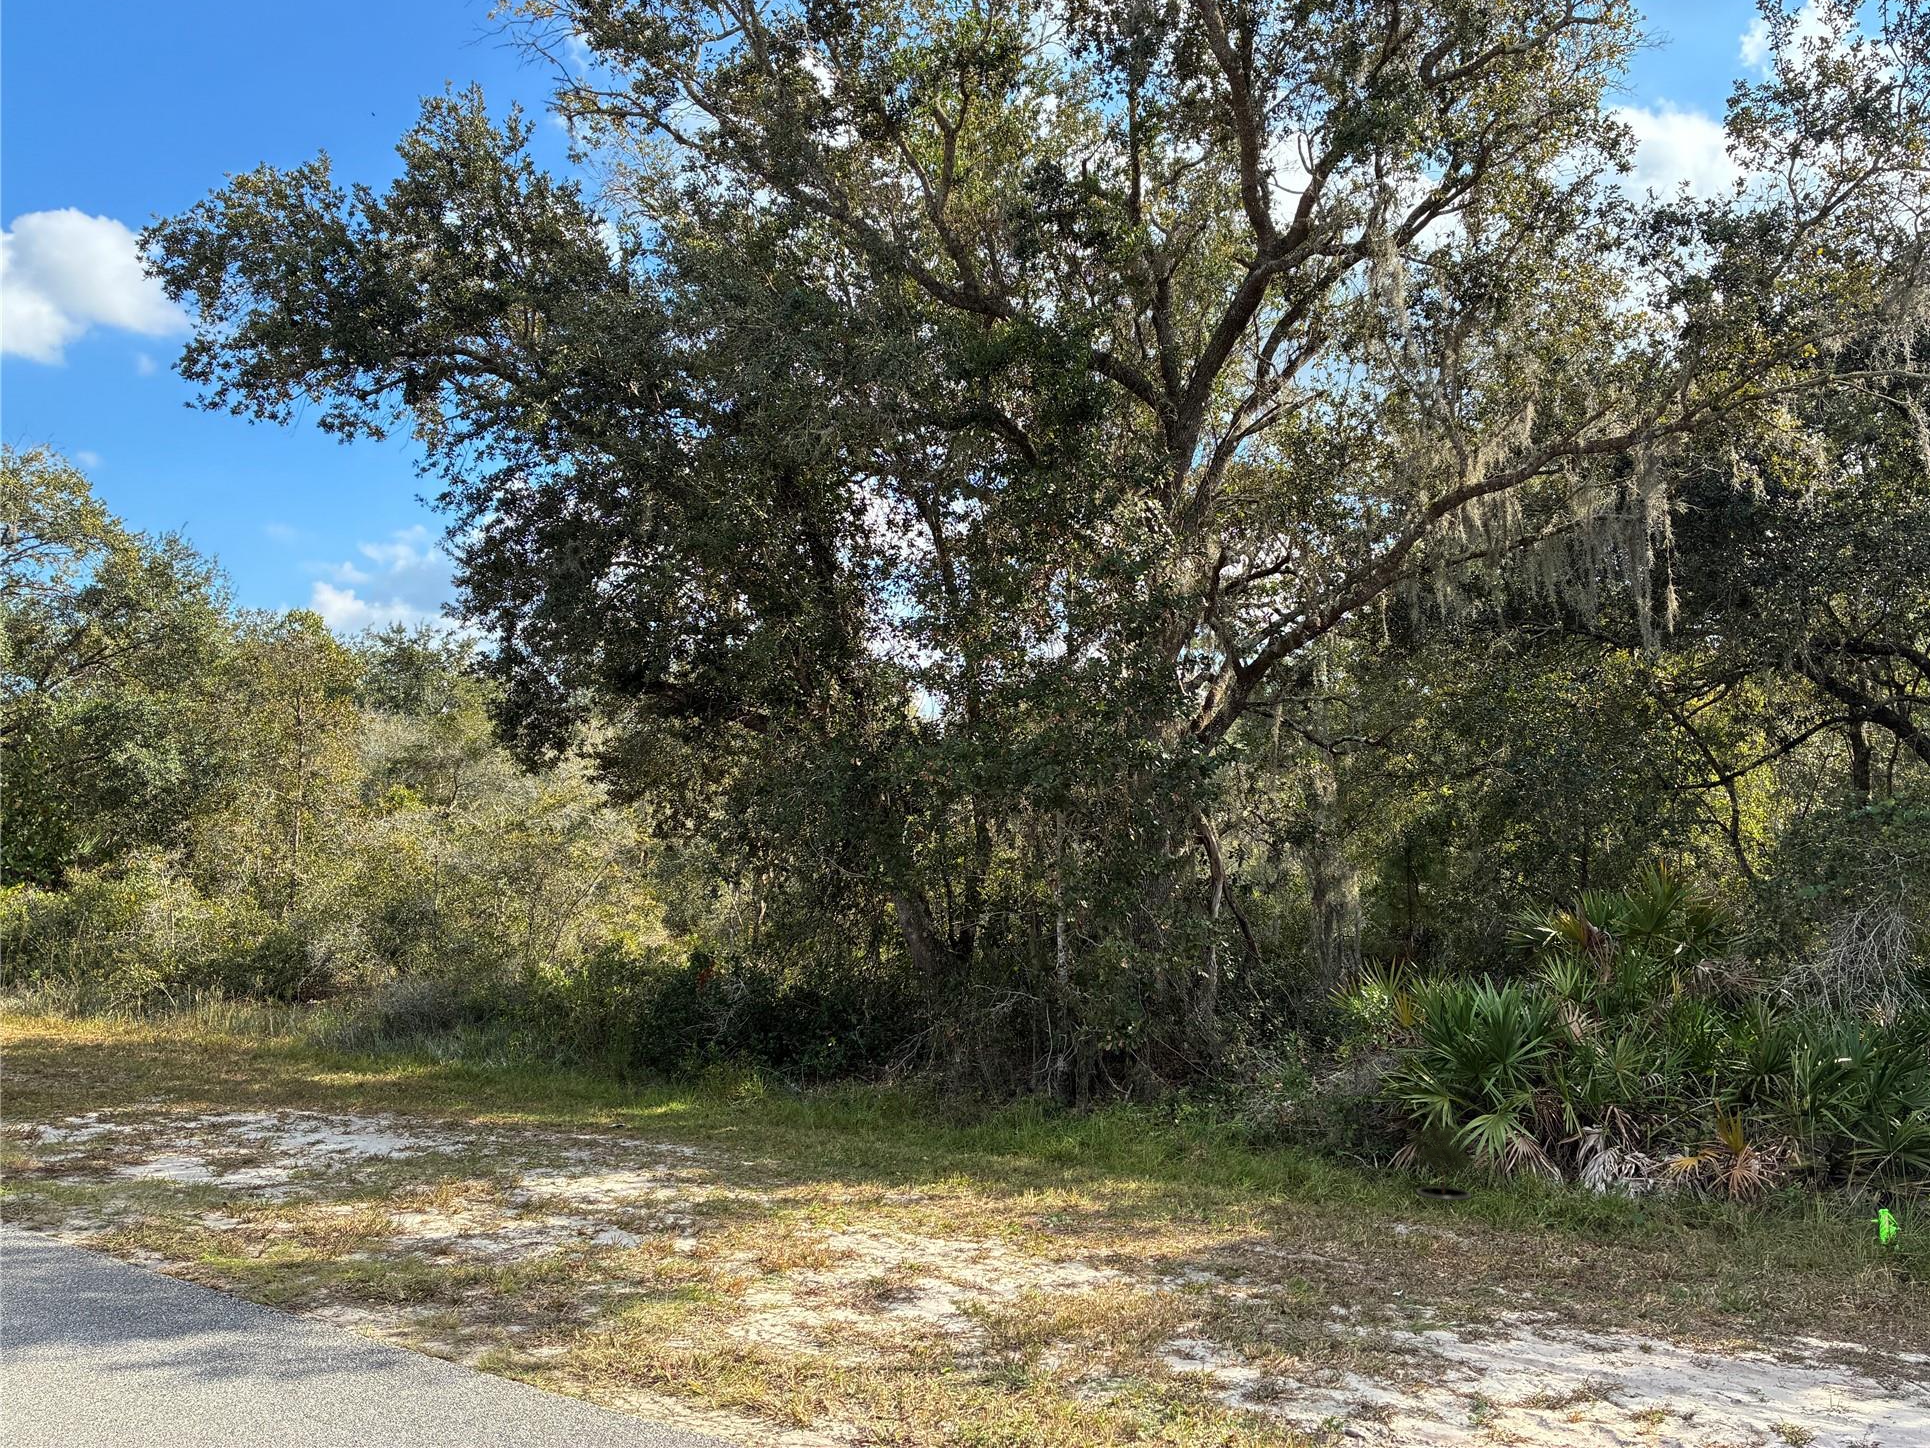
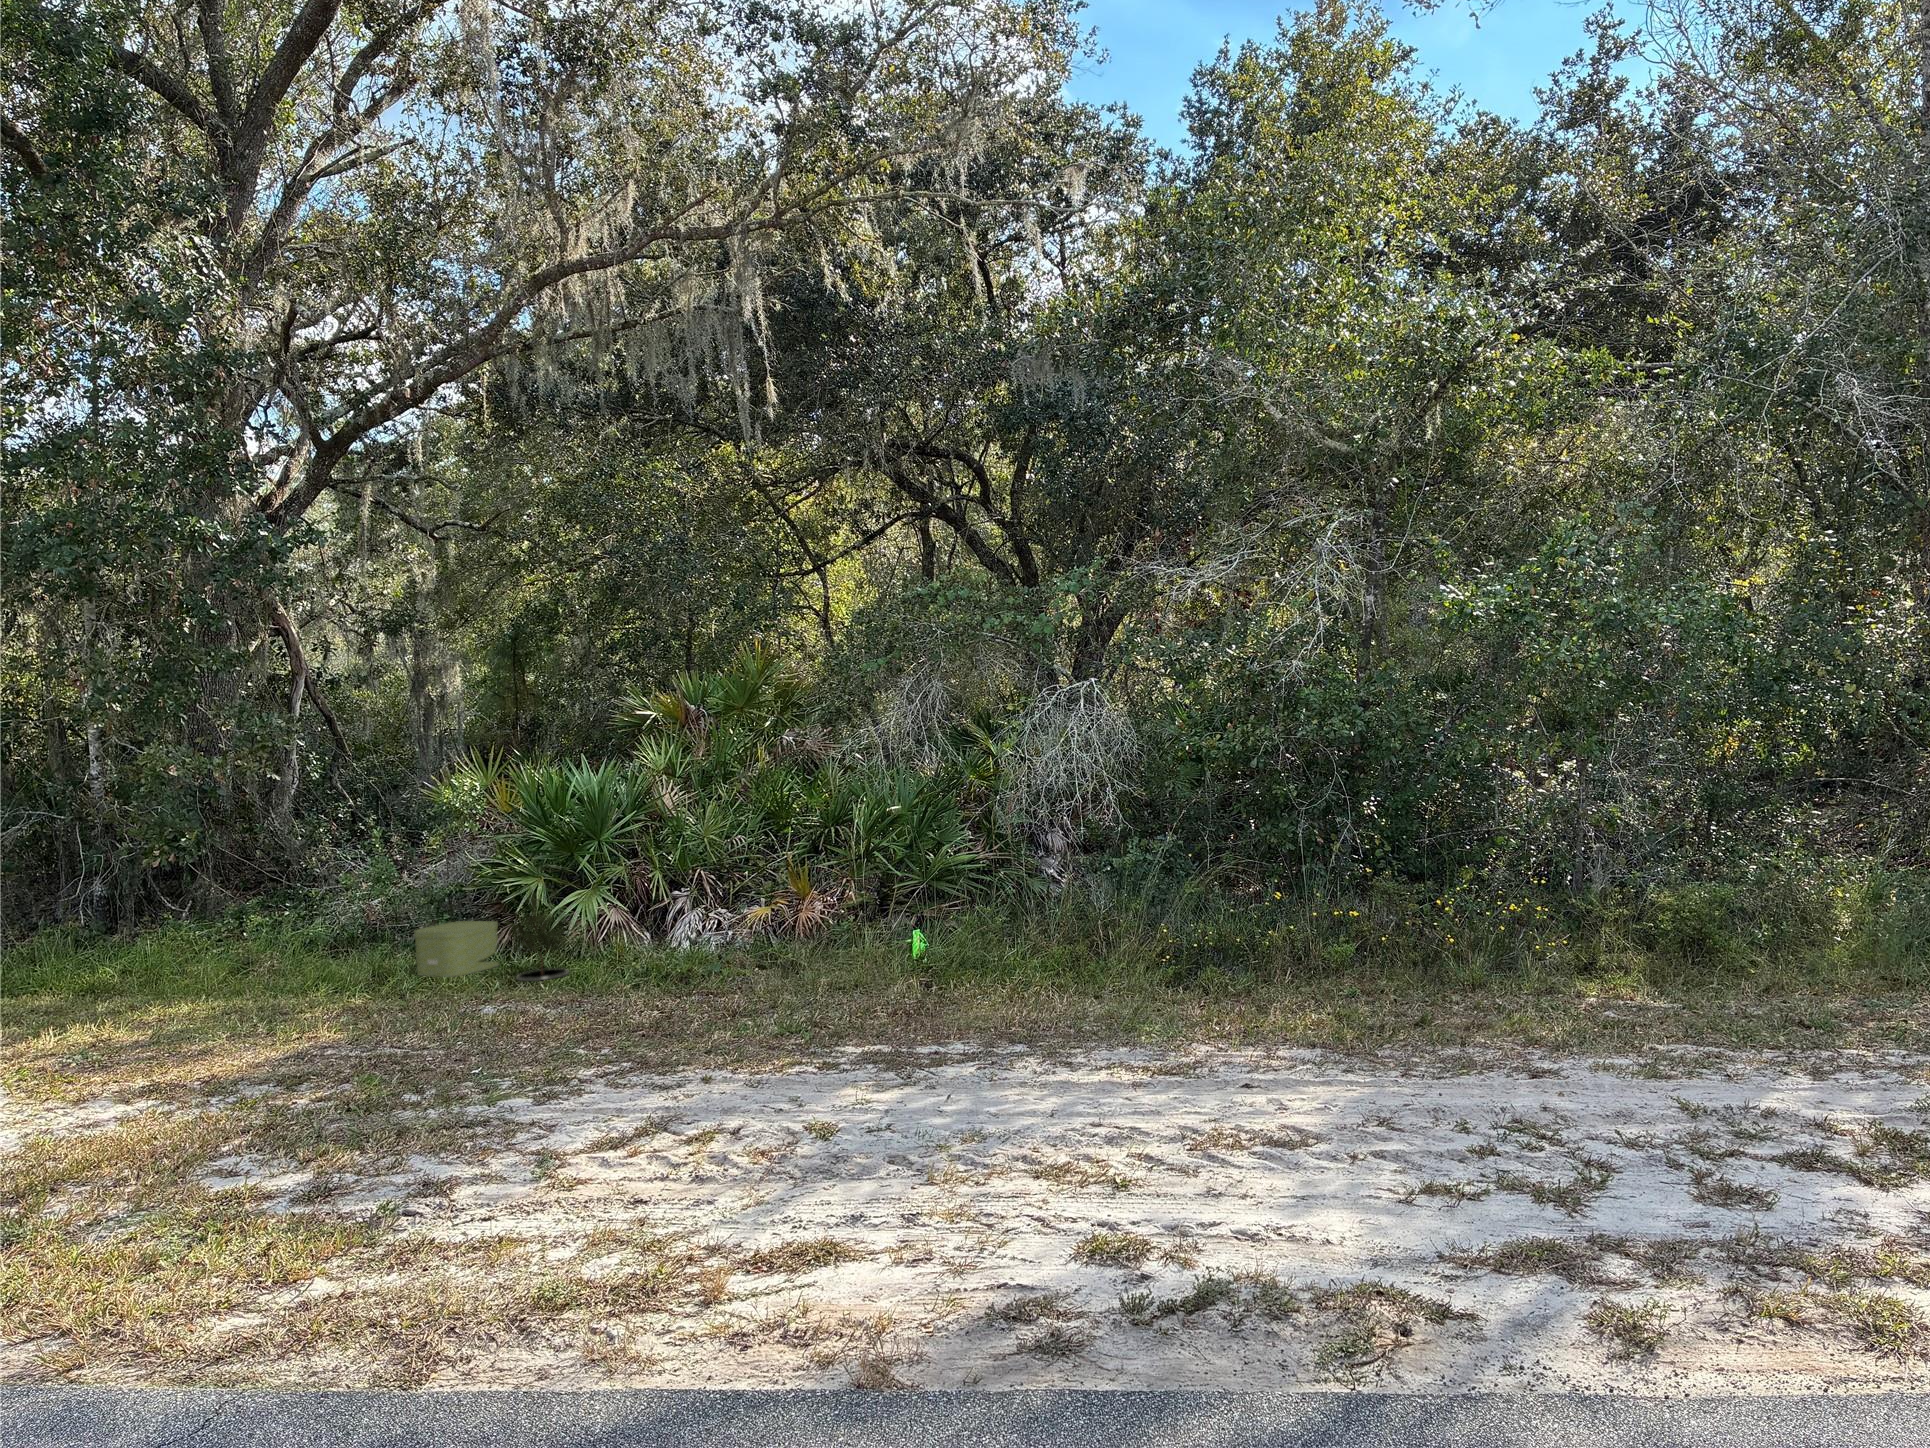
storage box: none [1315,1121,1396,1179] -> present [414,921,499,977]

